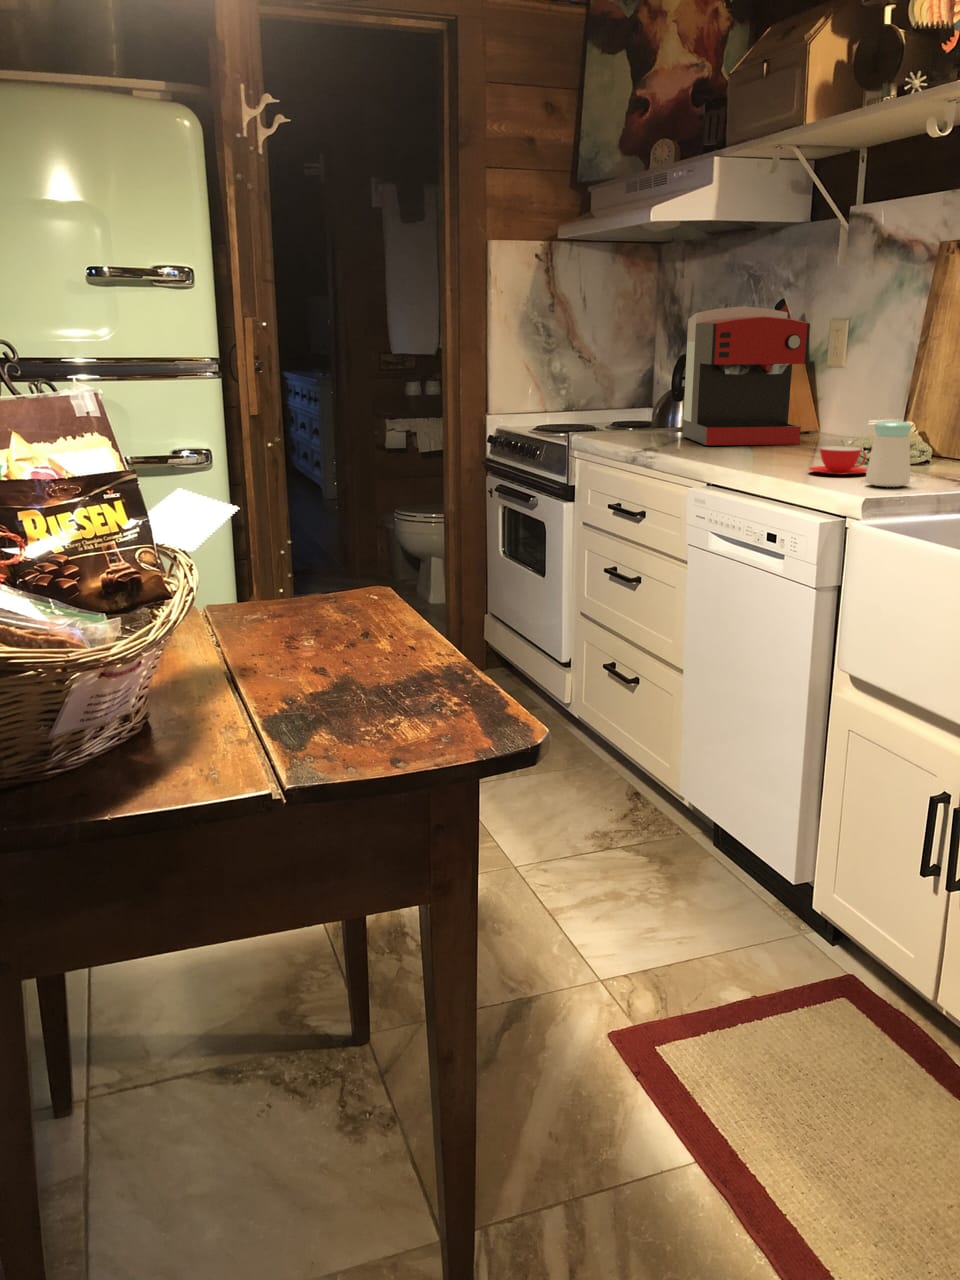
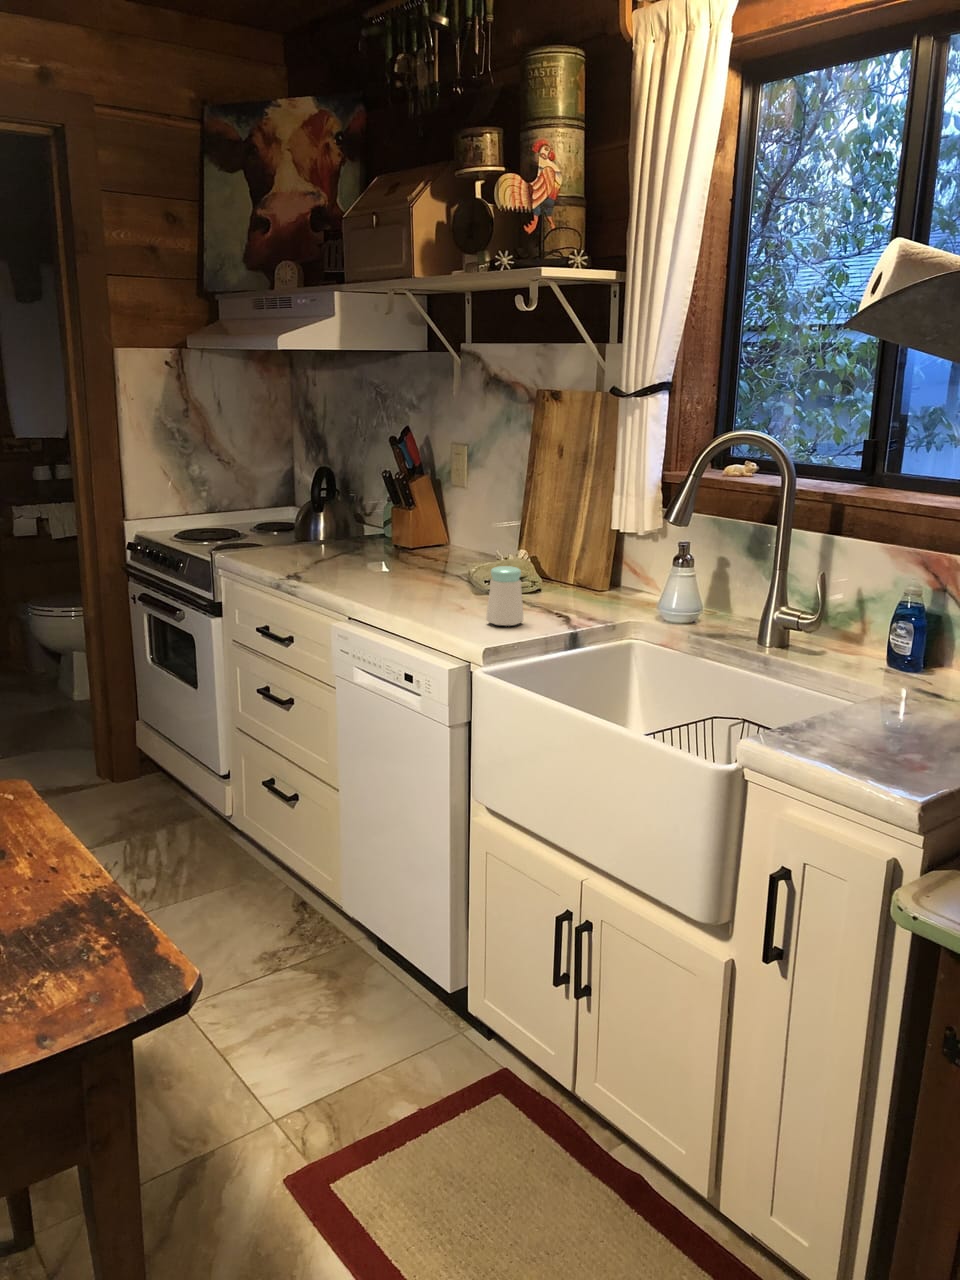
coffee maker: present [683,306,810,445] -> none [321,431,433,565]
teacup: present [809,446,867,475] -> none [438,580,490,608]

